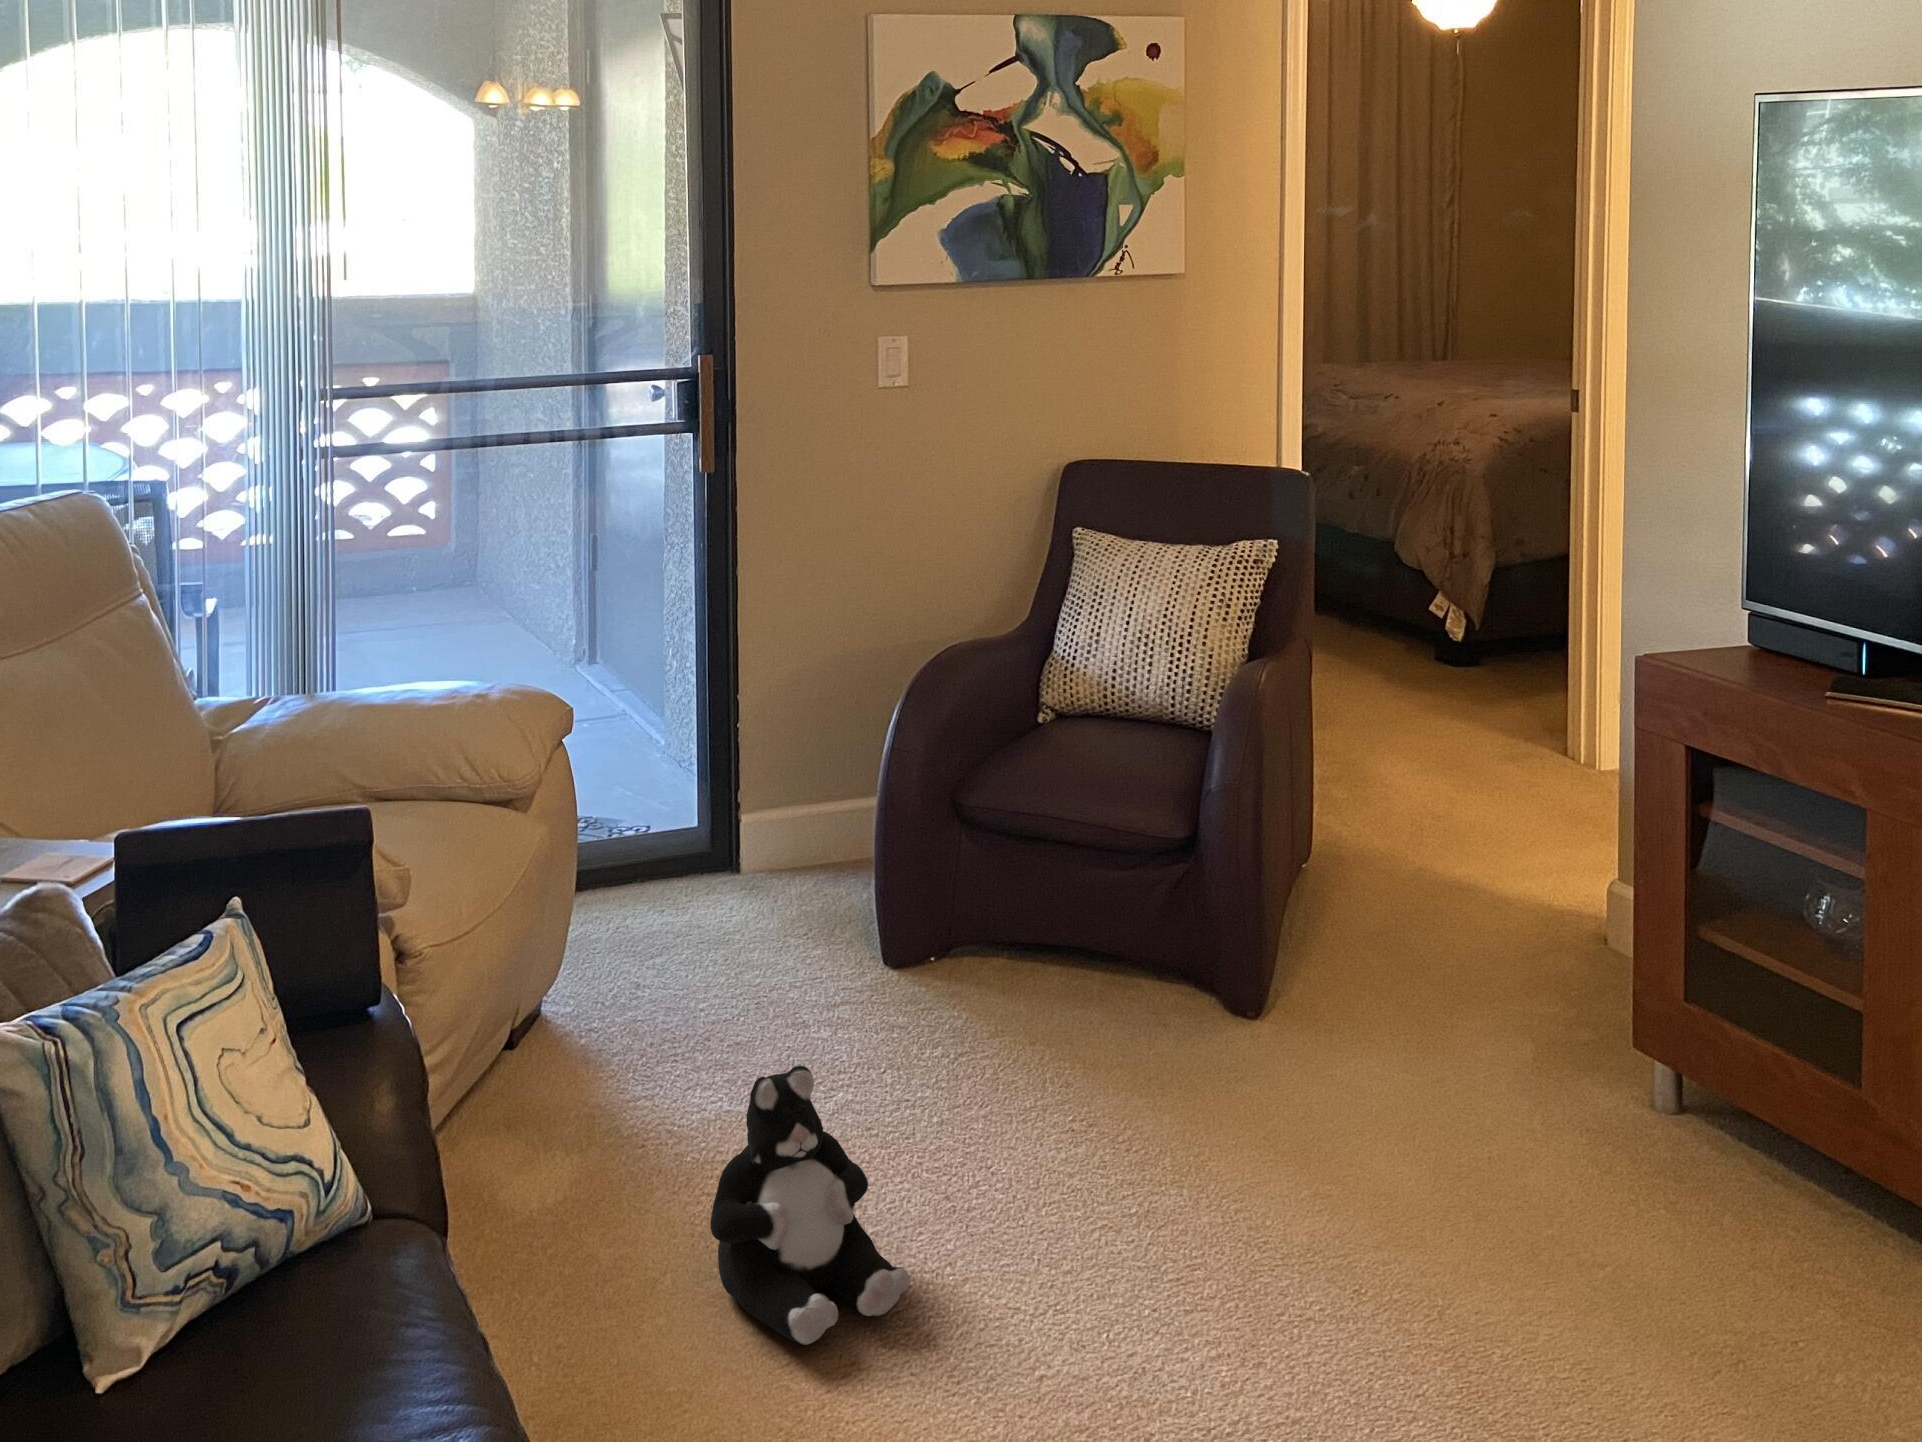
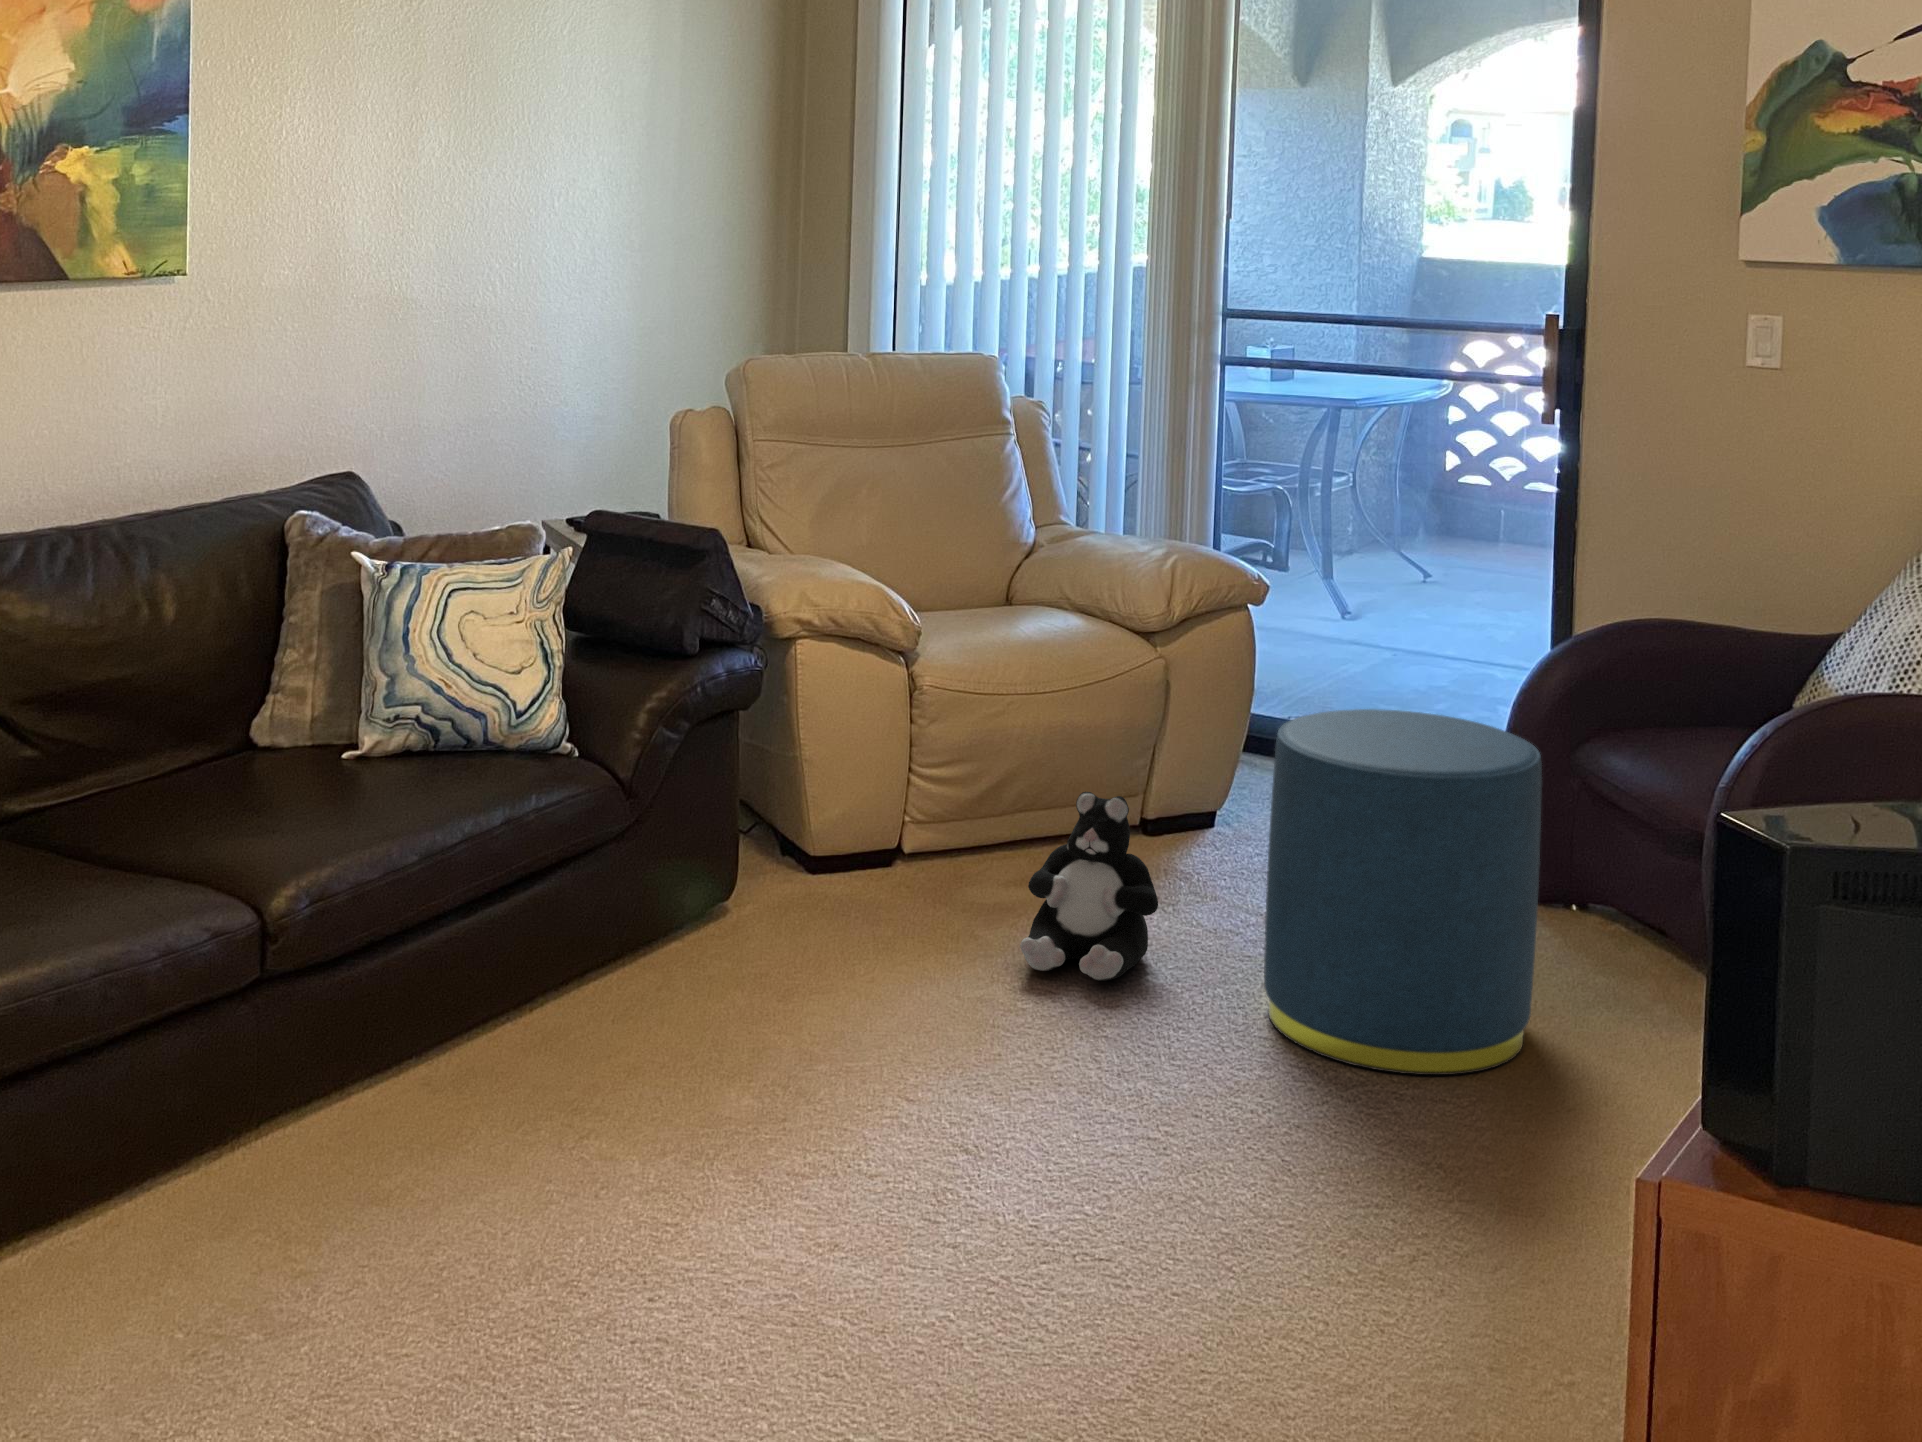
ottoman: none [984,829,1277,1271] -> present [1264,709,1542,1075]

